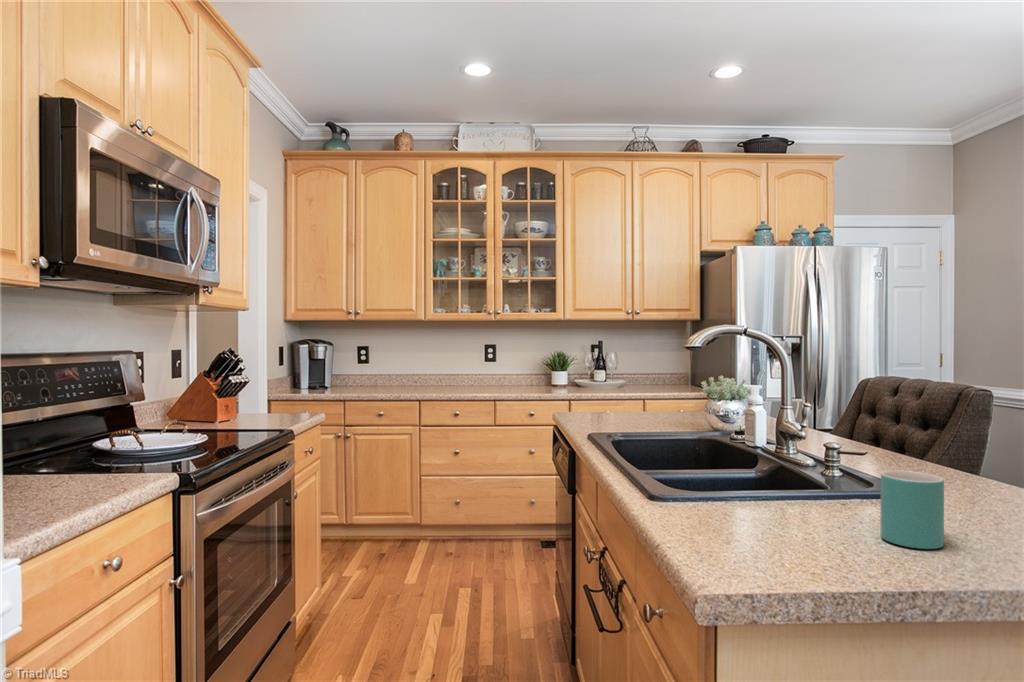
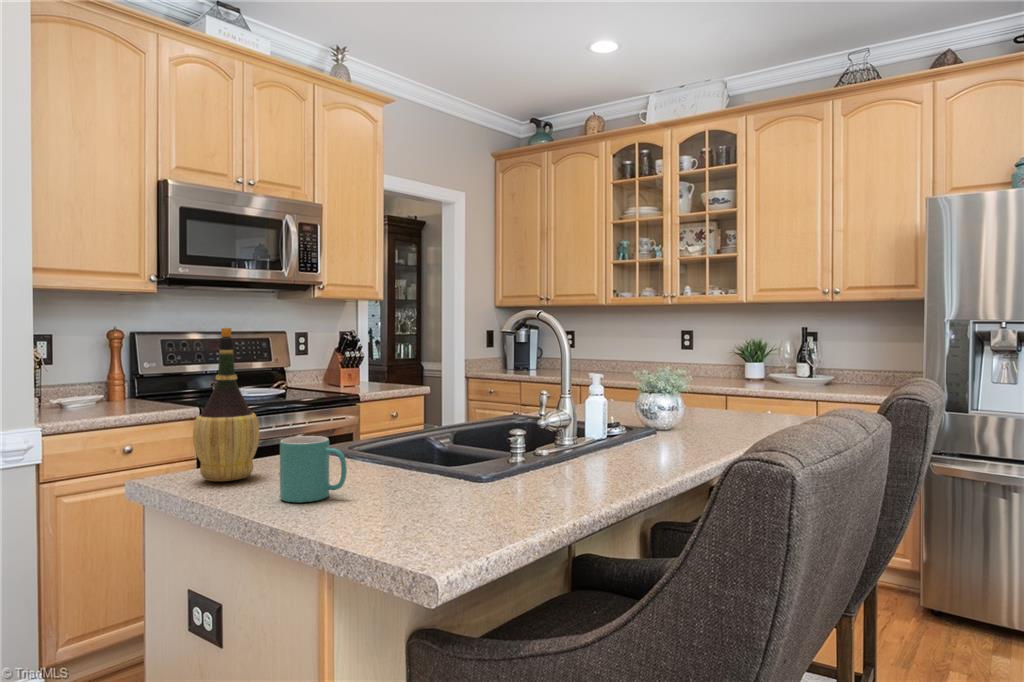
wine bottle: none [717,350,801,549] -> present [193,328,259,481]

